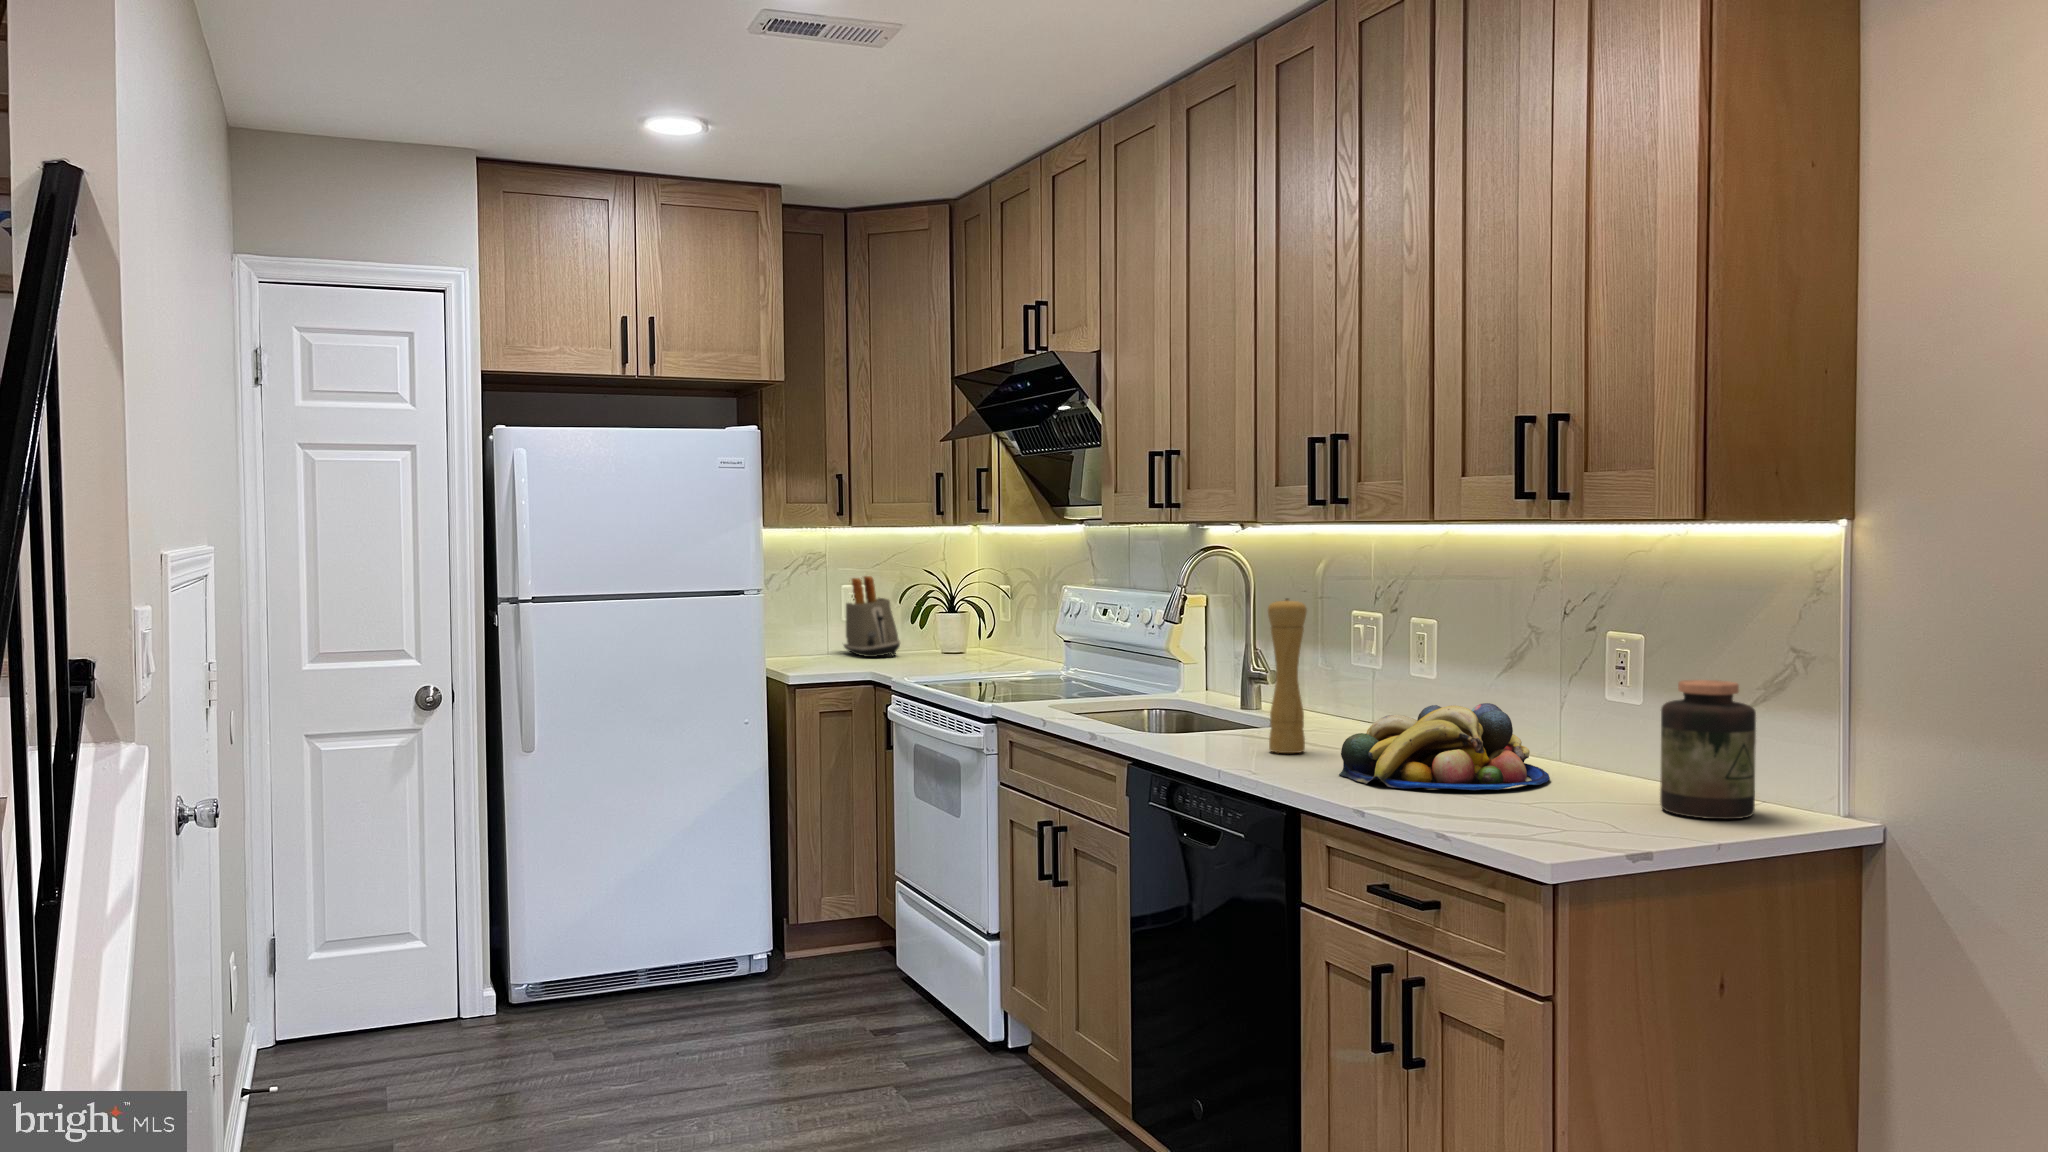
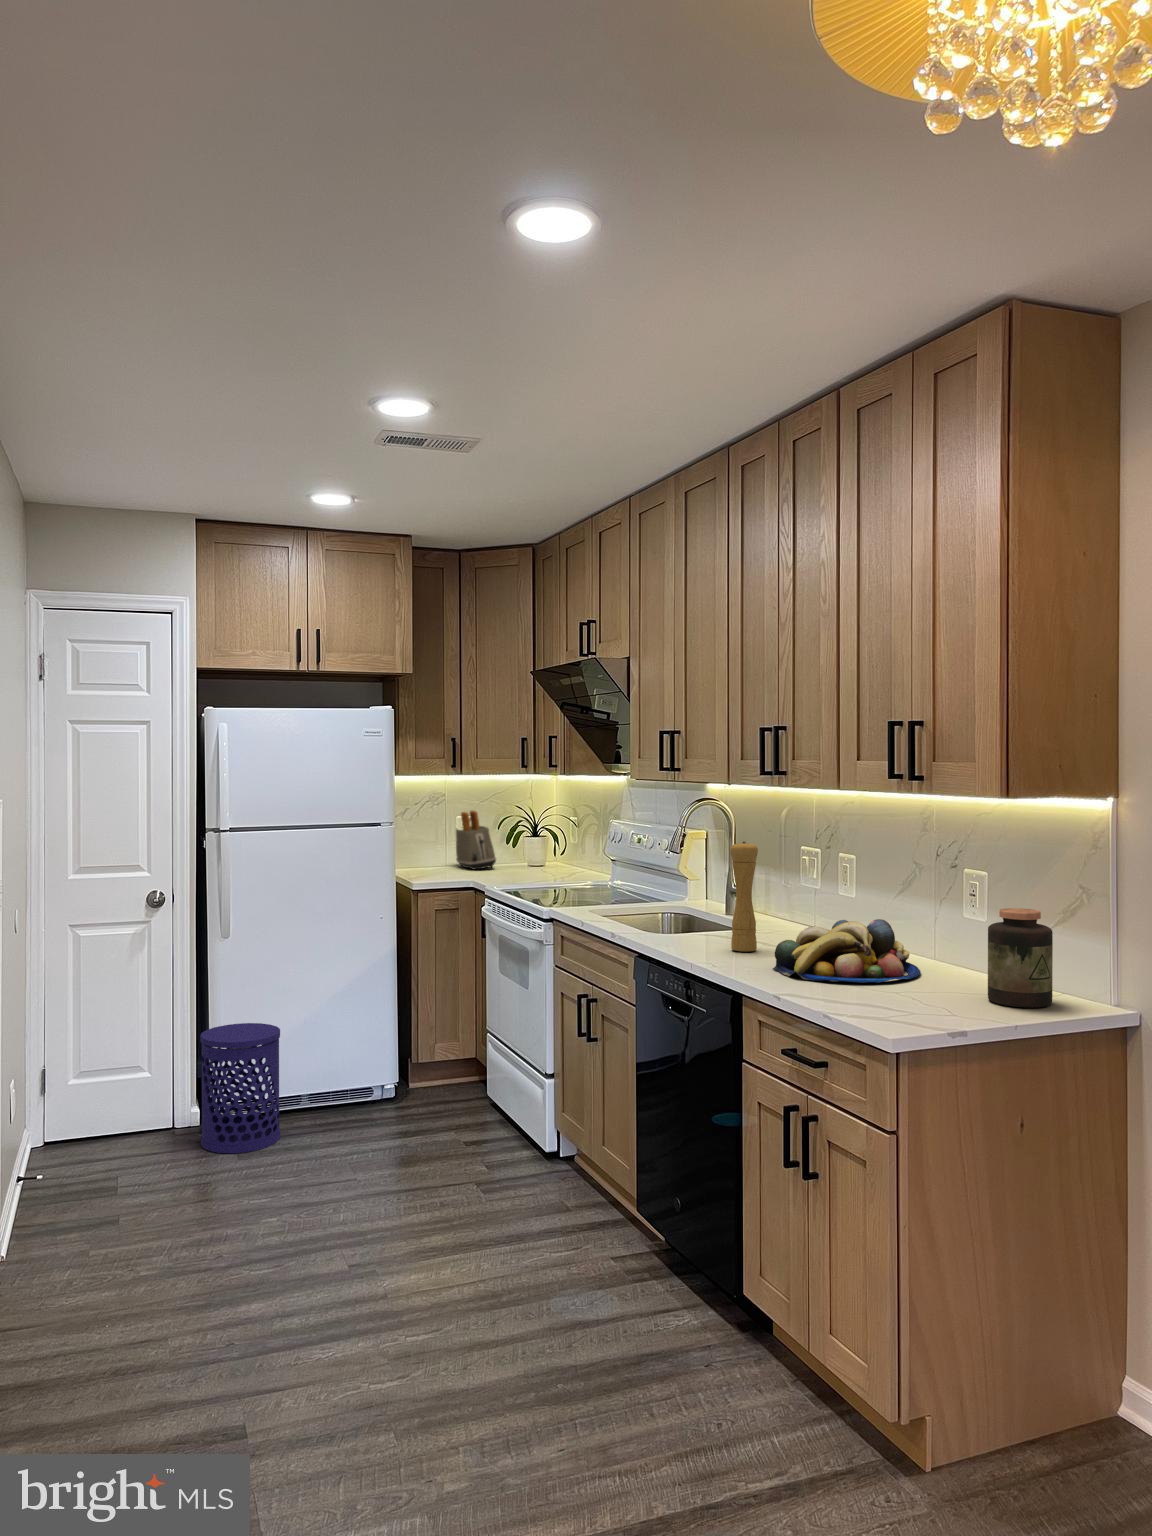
waste bin: none [496,871,610,1053] -> present [200,1023,280,1153]

